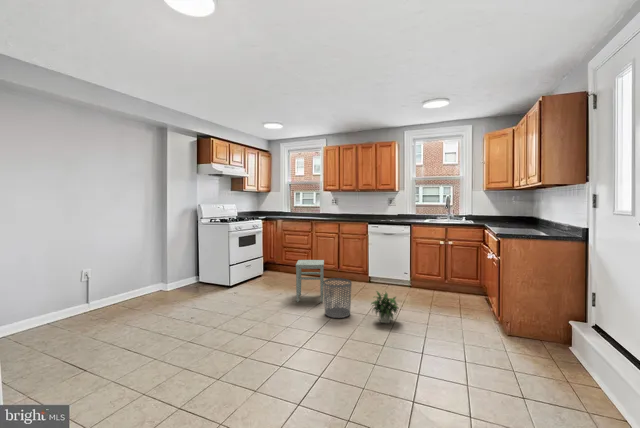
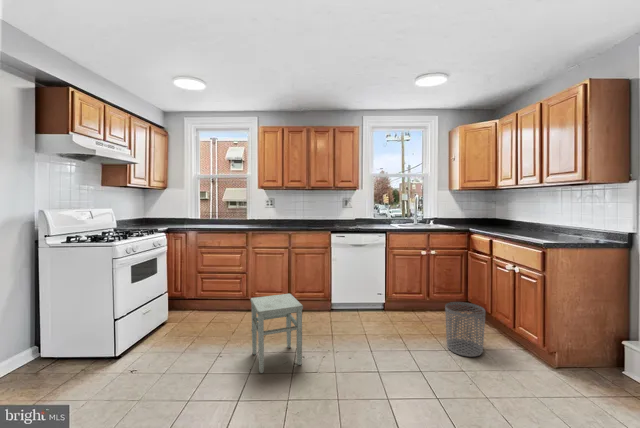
waste bin: present [324,278,352,318] -> present [445,302,485,357]
potted plant: present [371,291,398,323] -> none [399,340,449,395]

